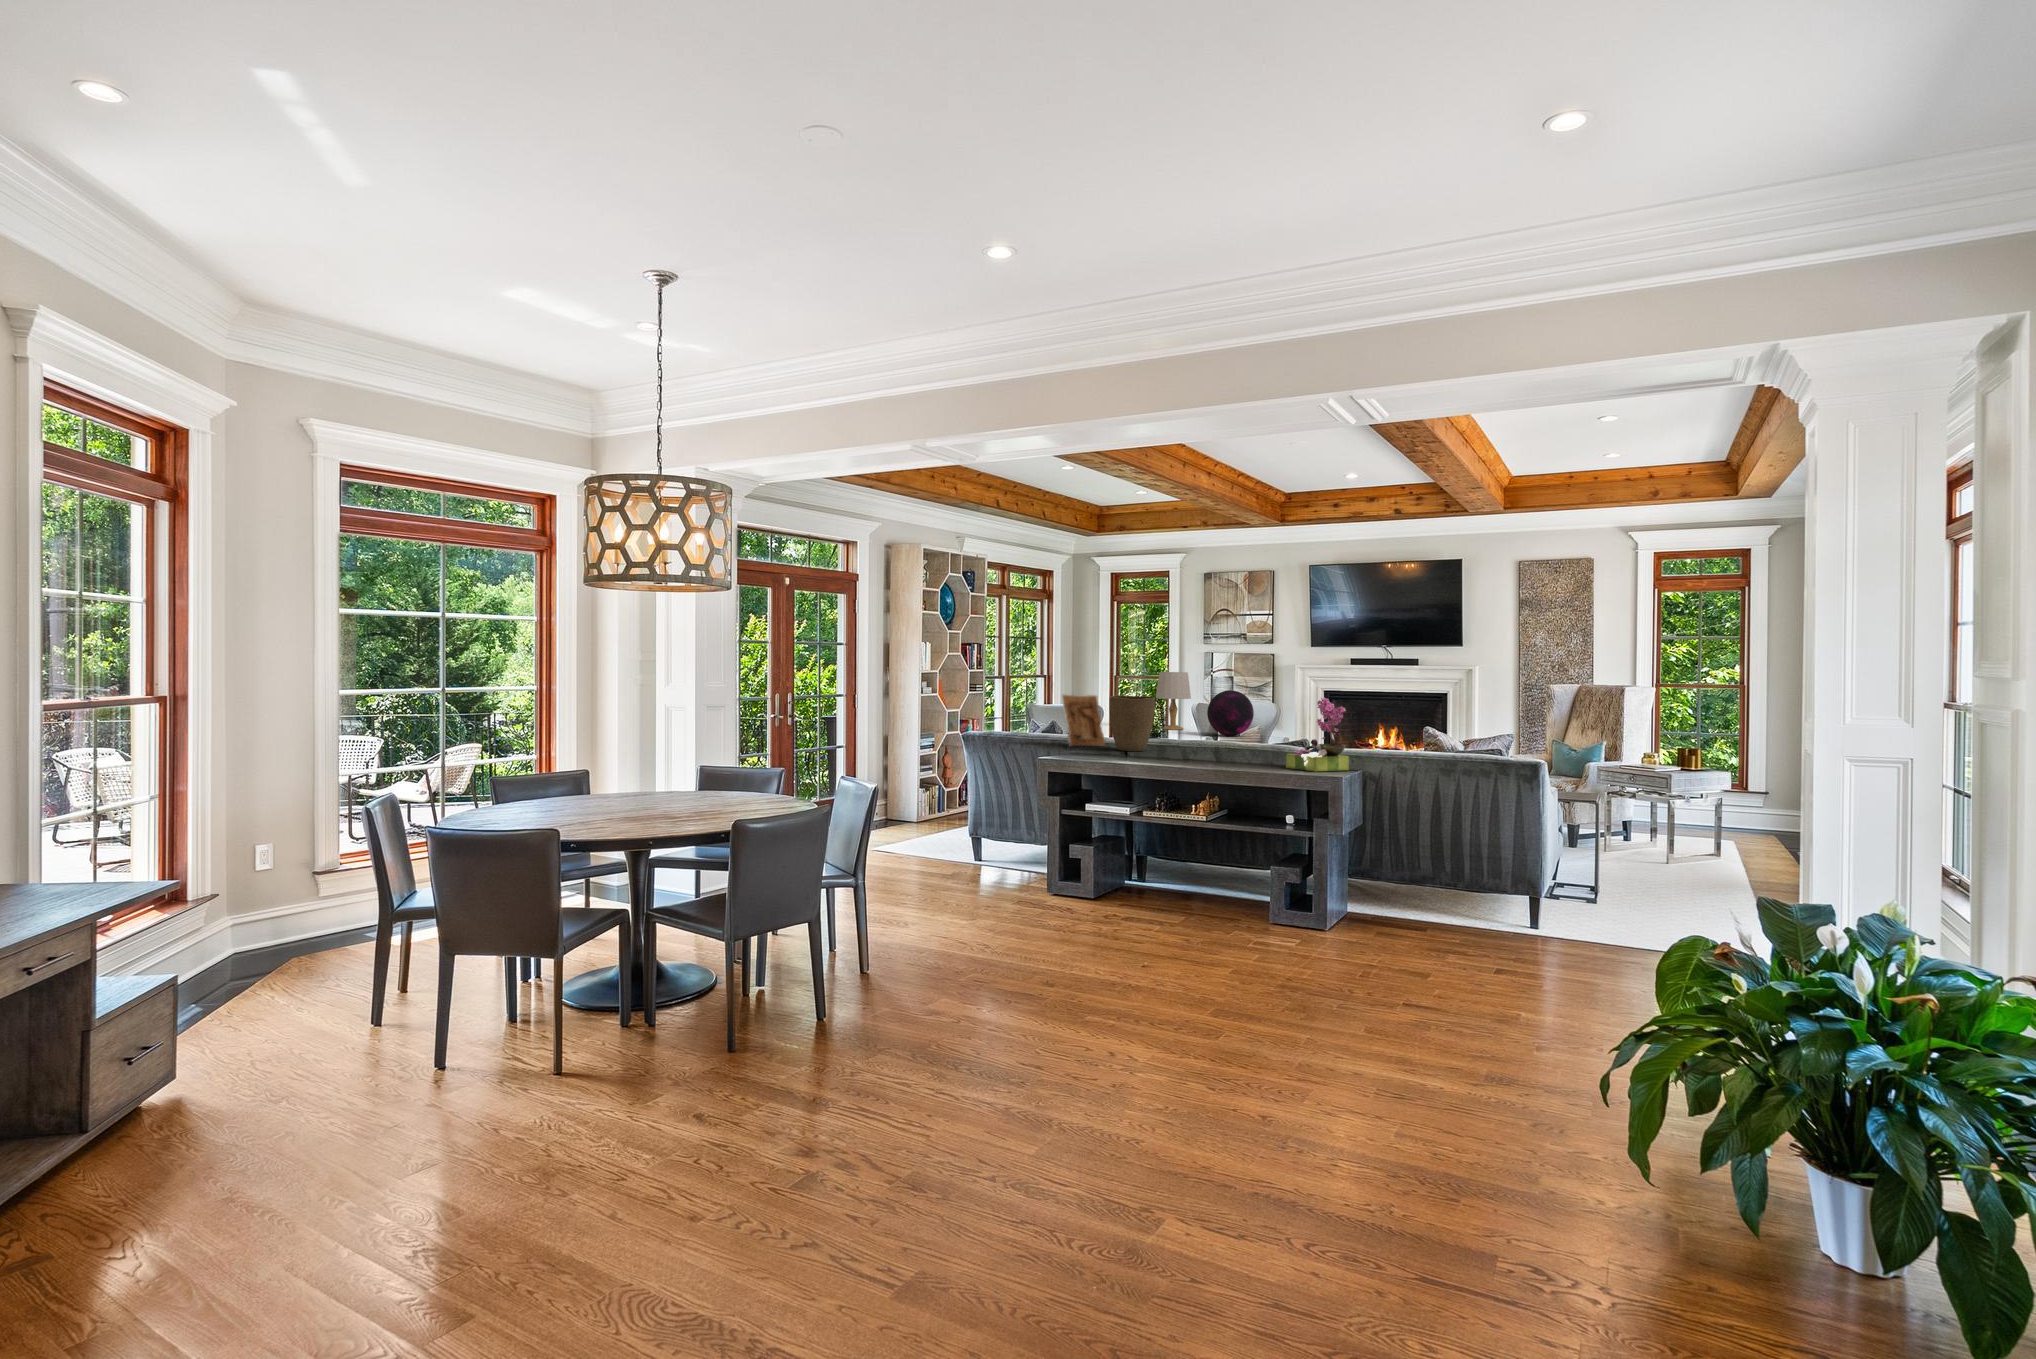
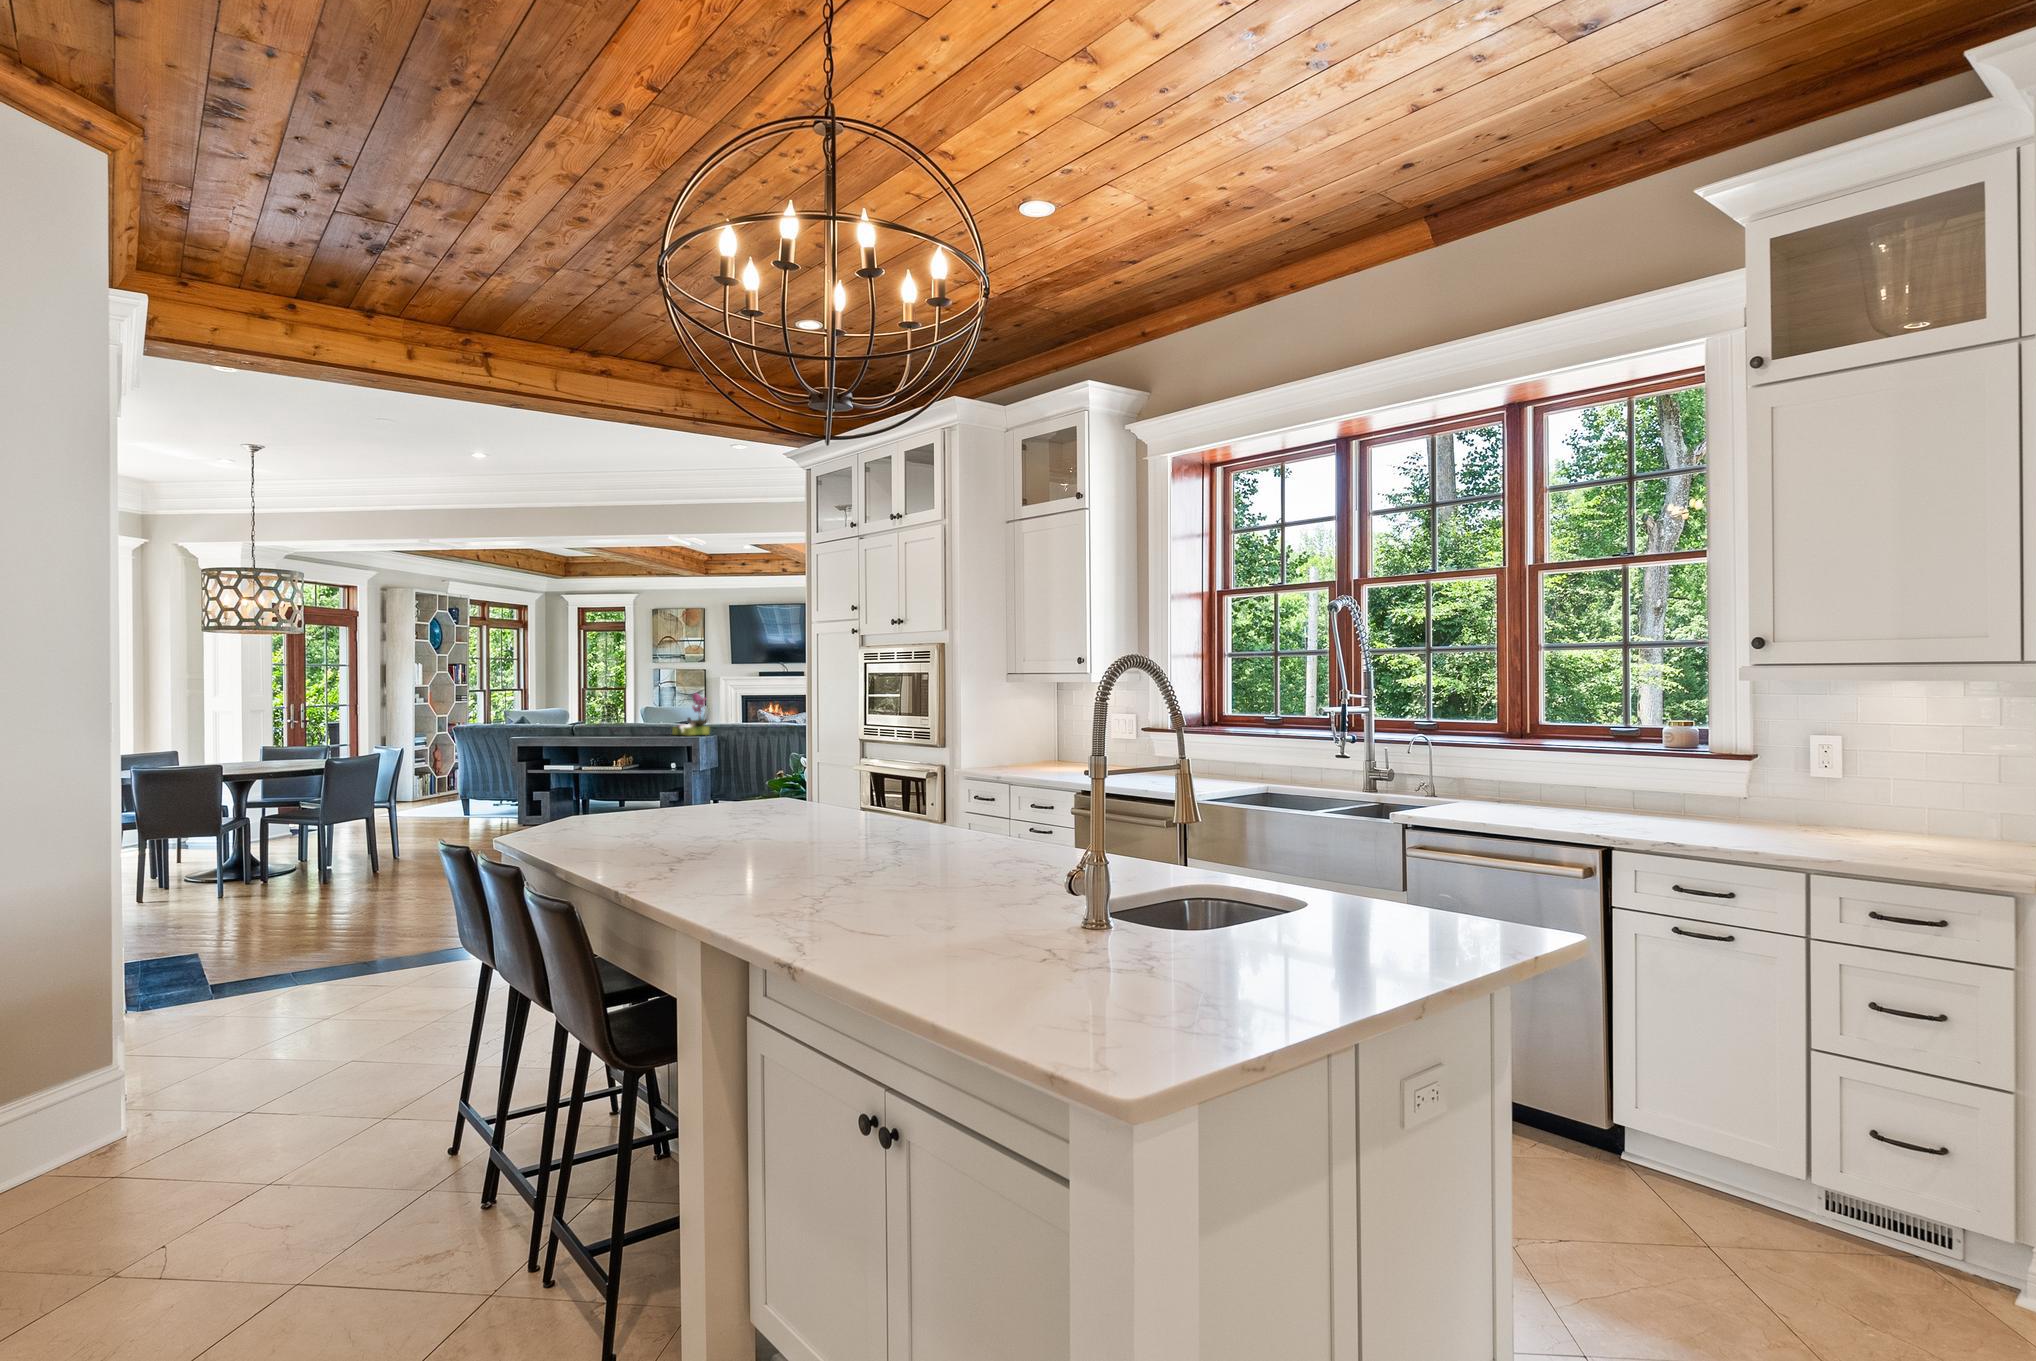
table lamp: present [1156,672,1191,730] -> none [604,682,630,722]
decorative orb: present [1207,690,1254,736] -> none [639,693,671,724]
picture frame: present [1062,695,1105,746] -> none [527,696,560,731]
vase: present [1109,695,1155,751] -> none [561,696,593,732]

